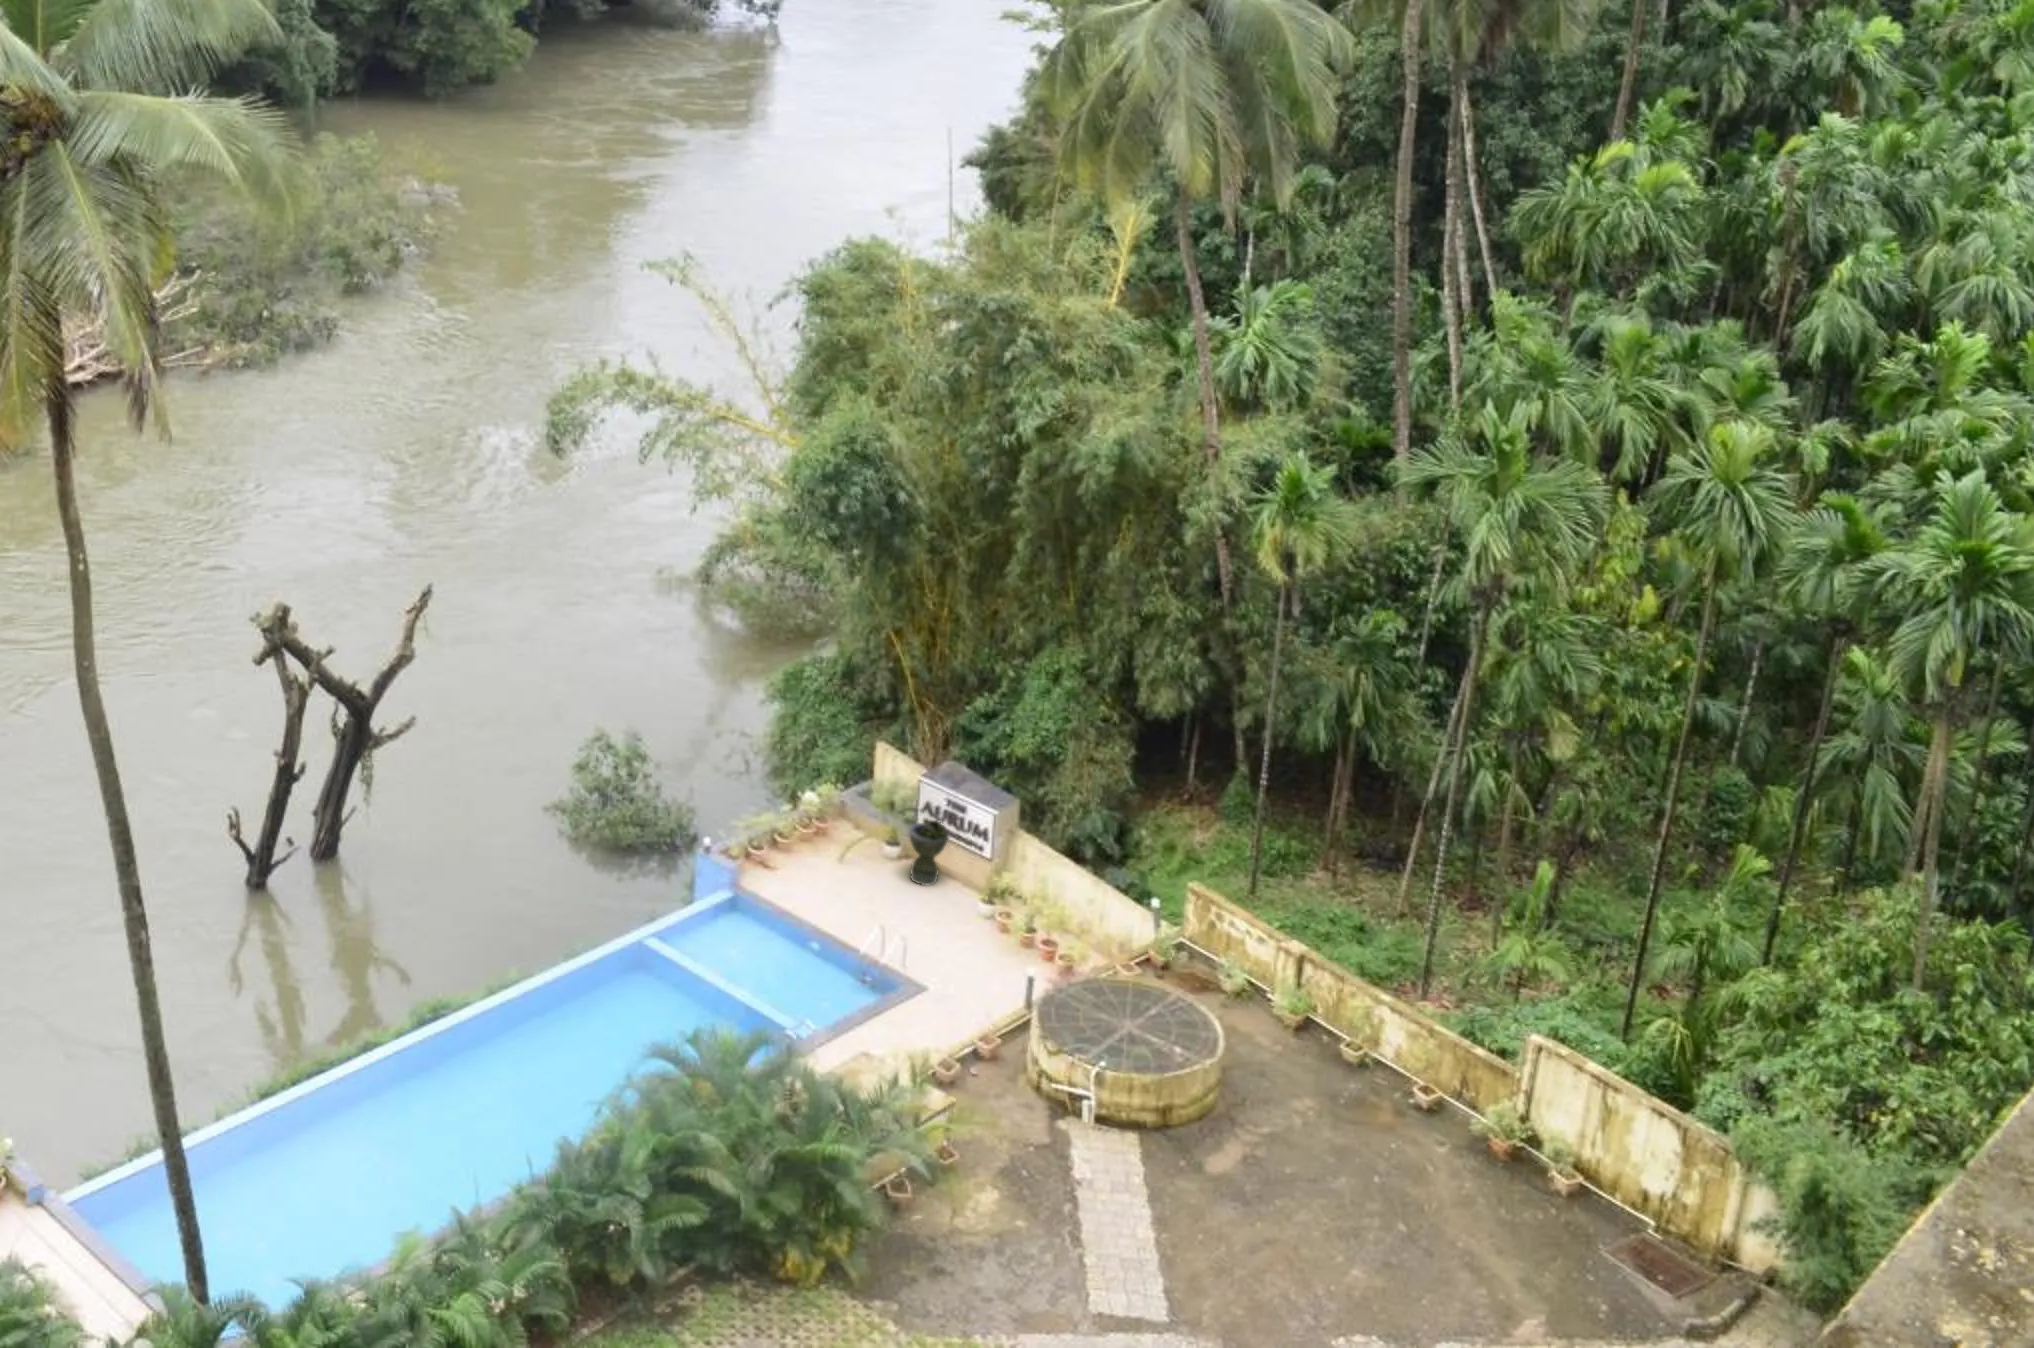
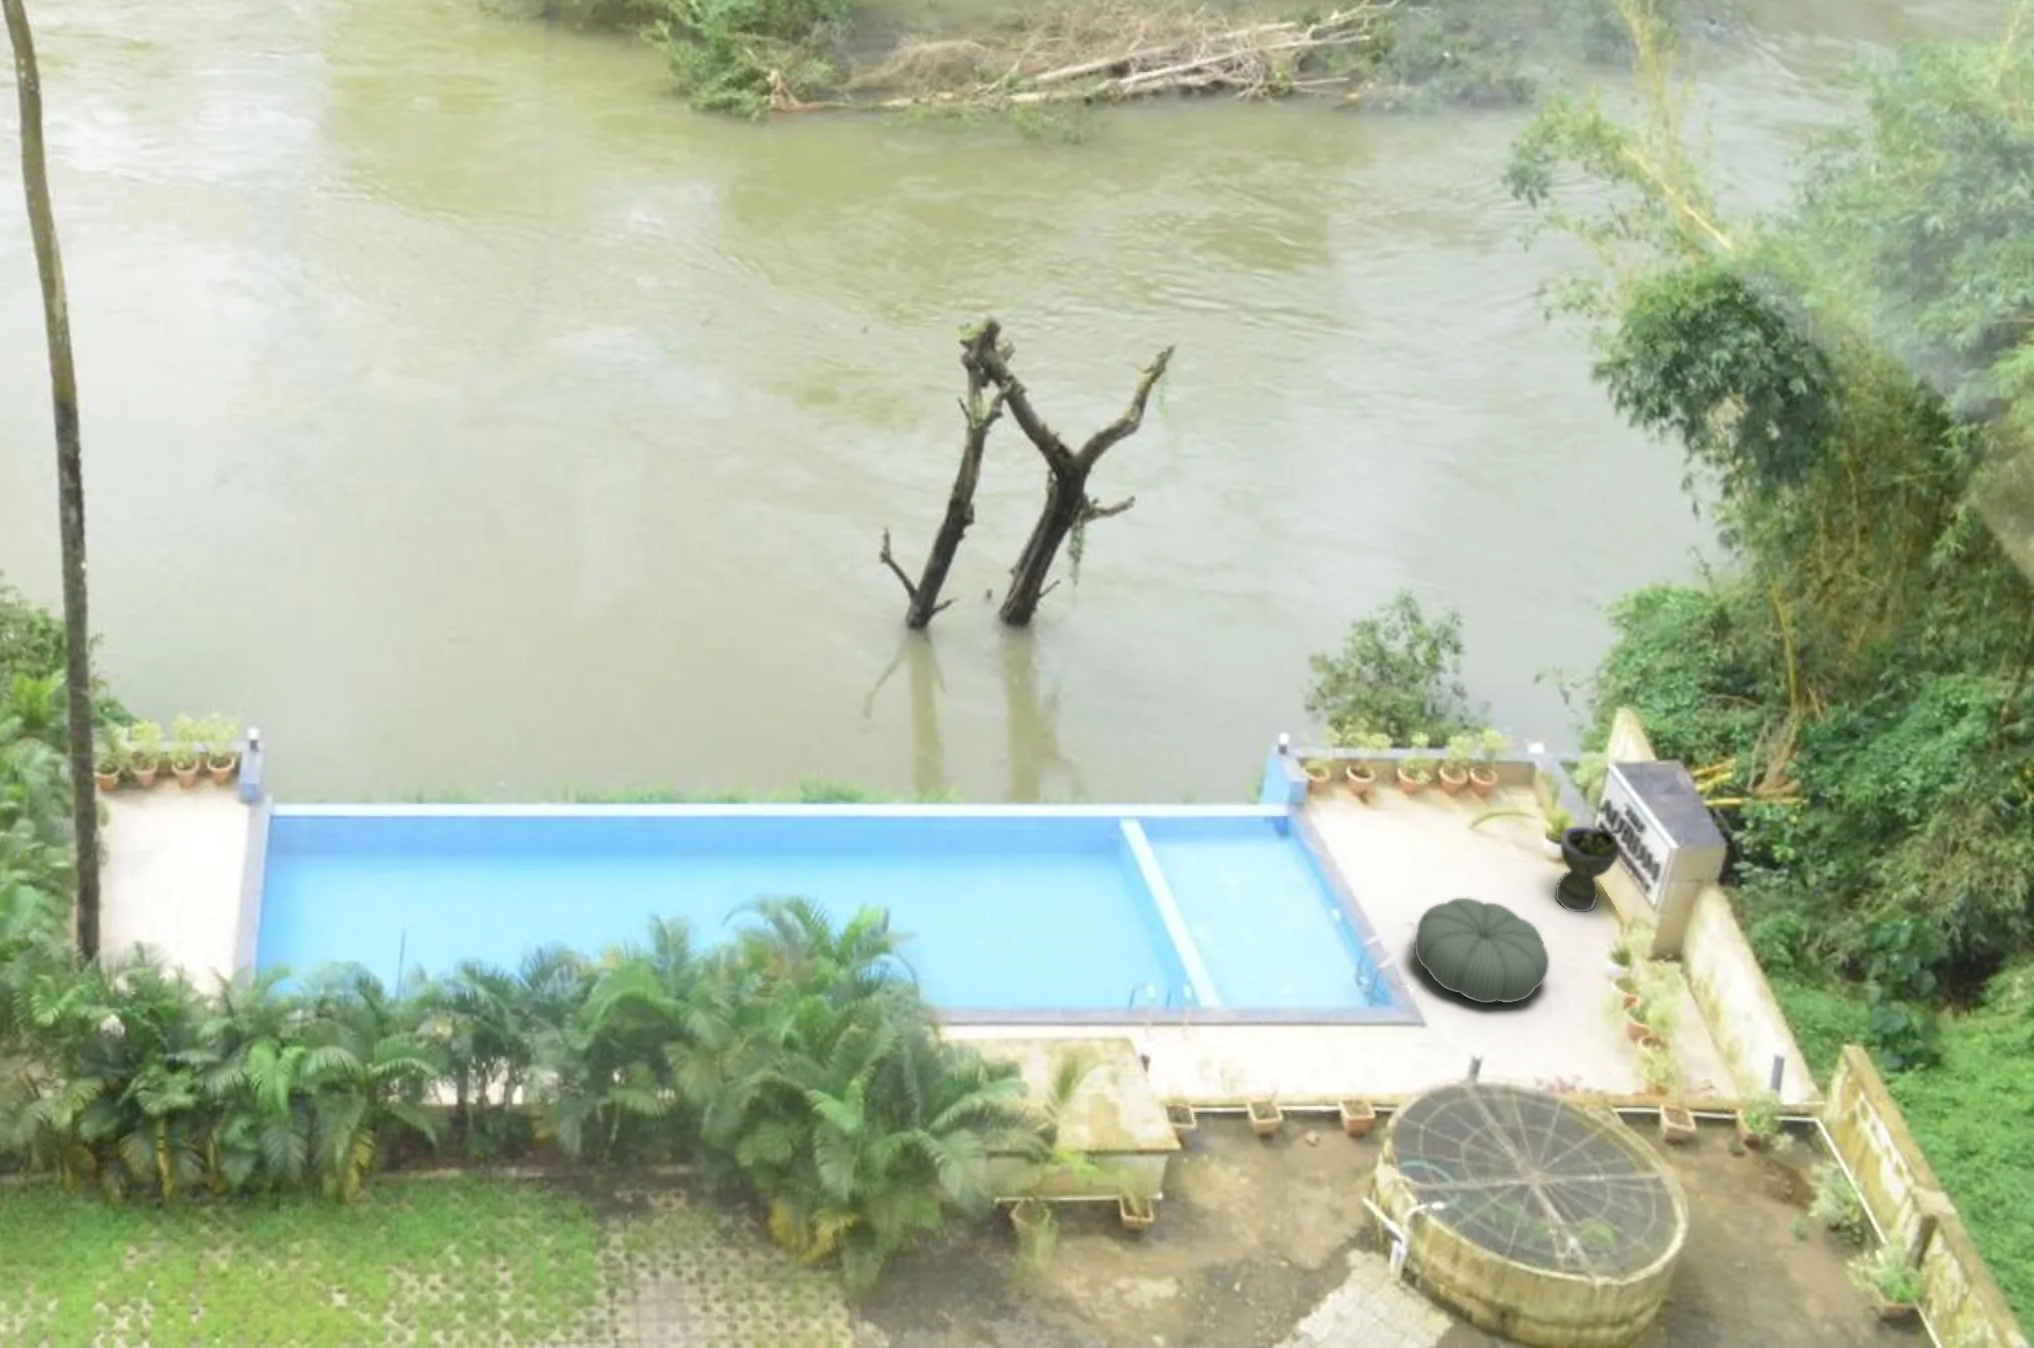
pouf: none [877,890,970,959] -> present [1415,898,1549,1003]

